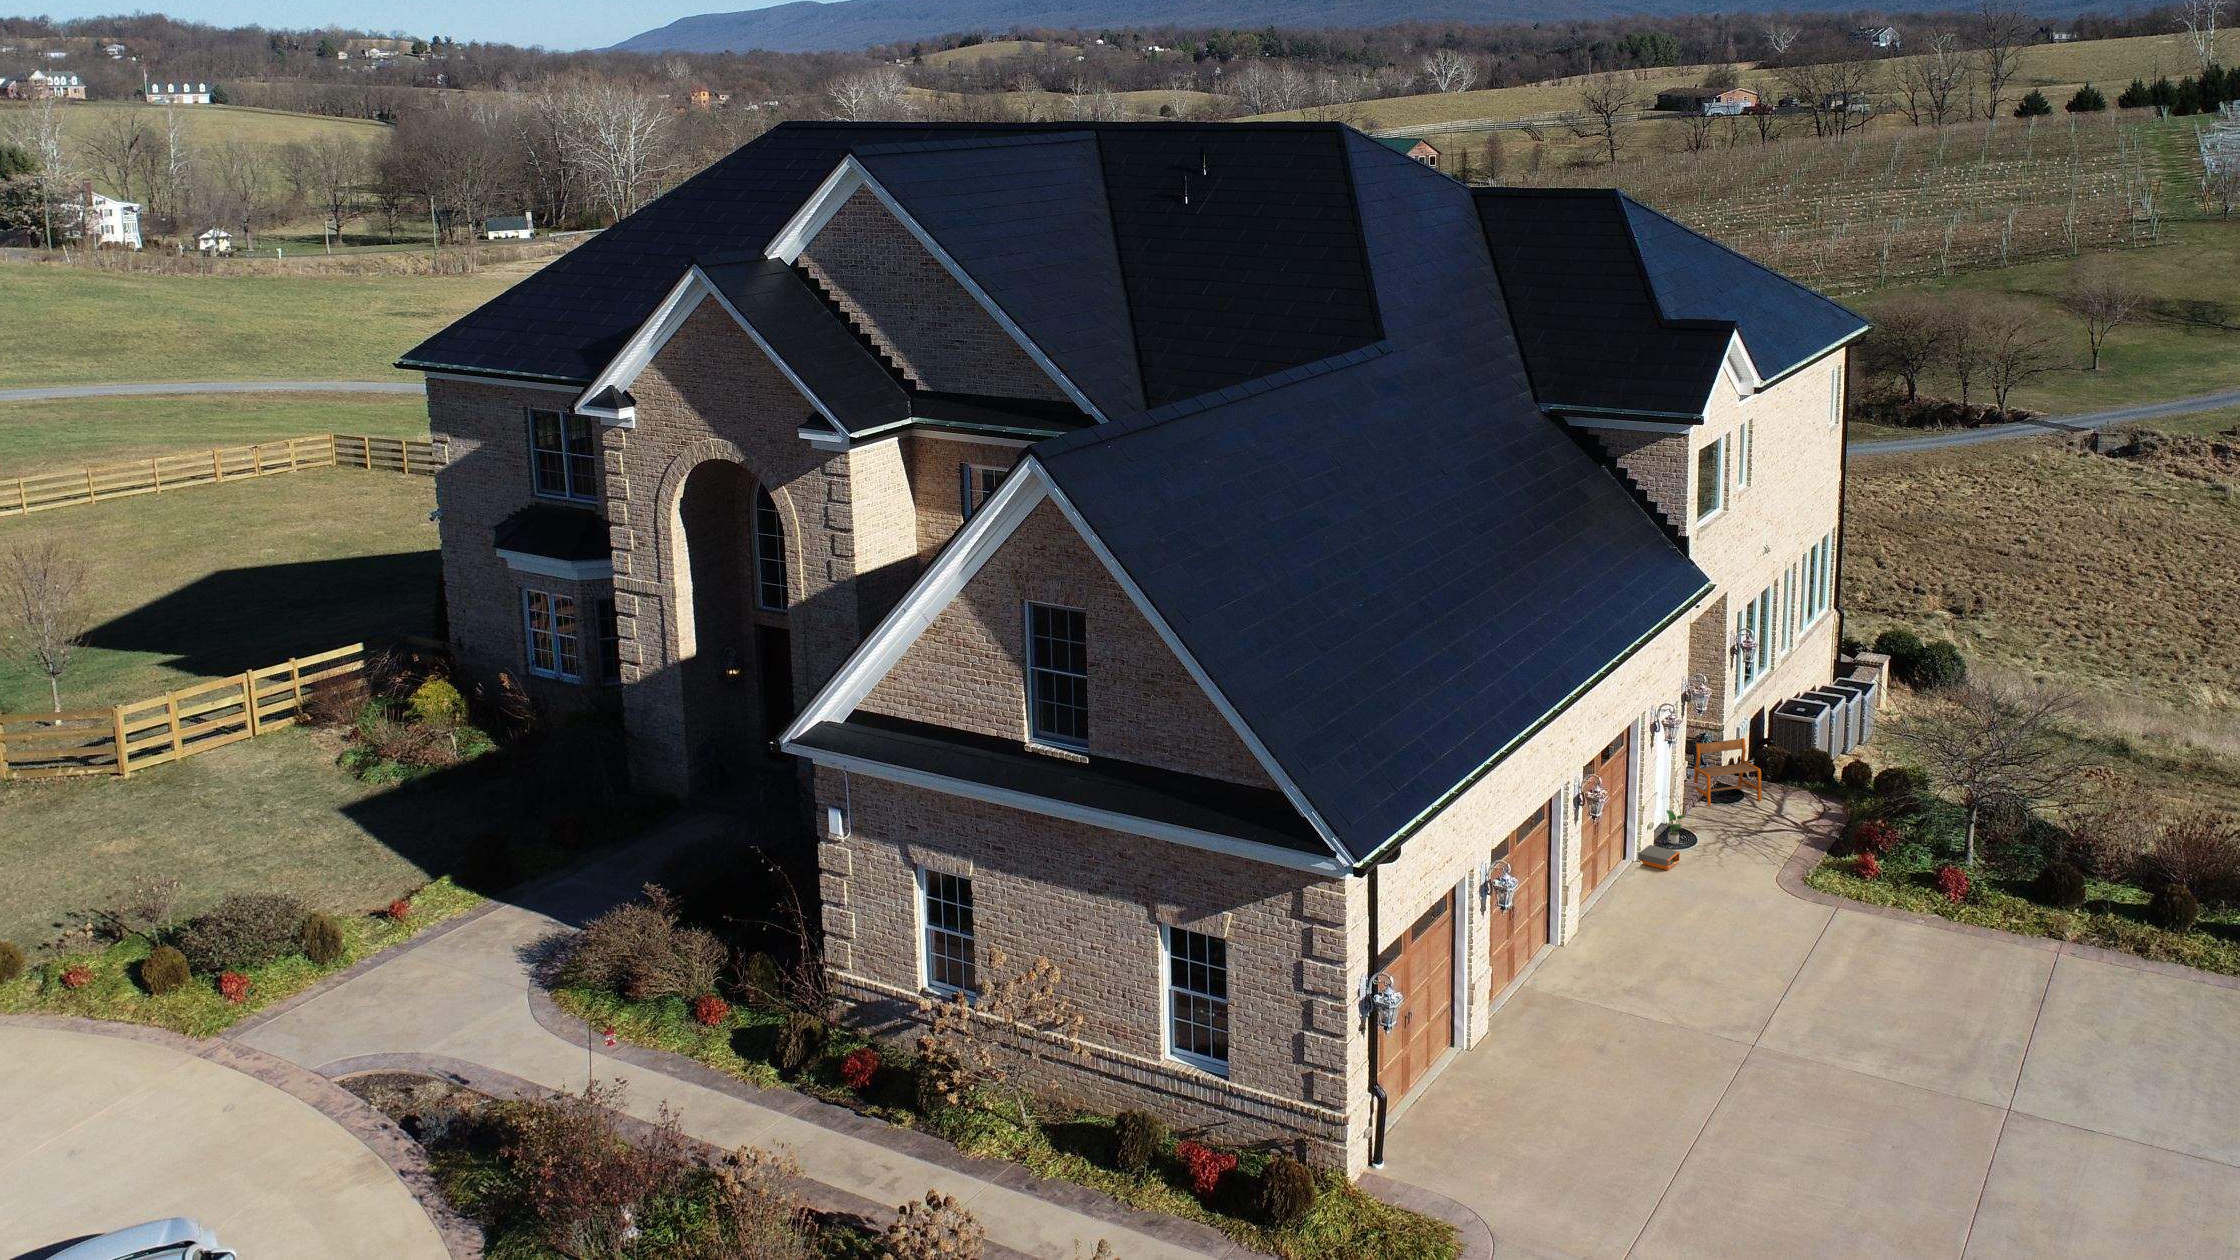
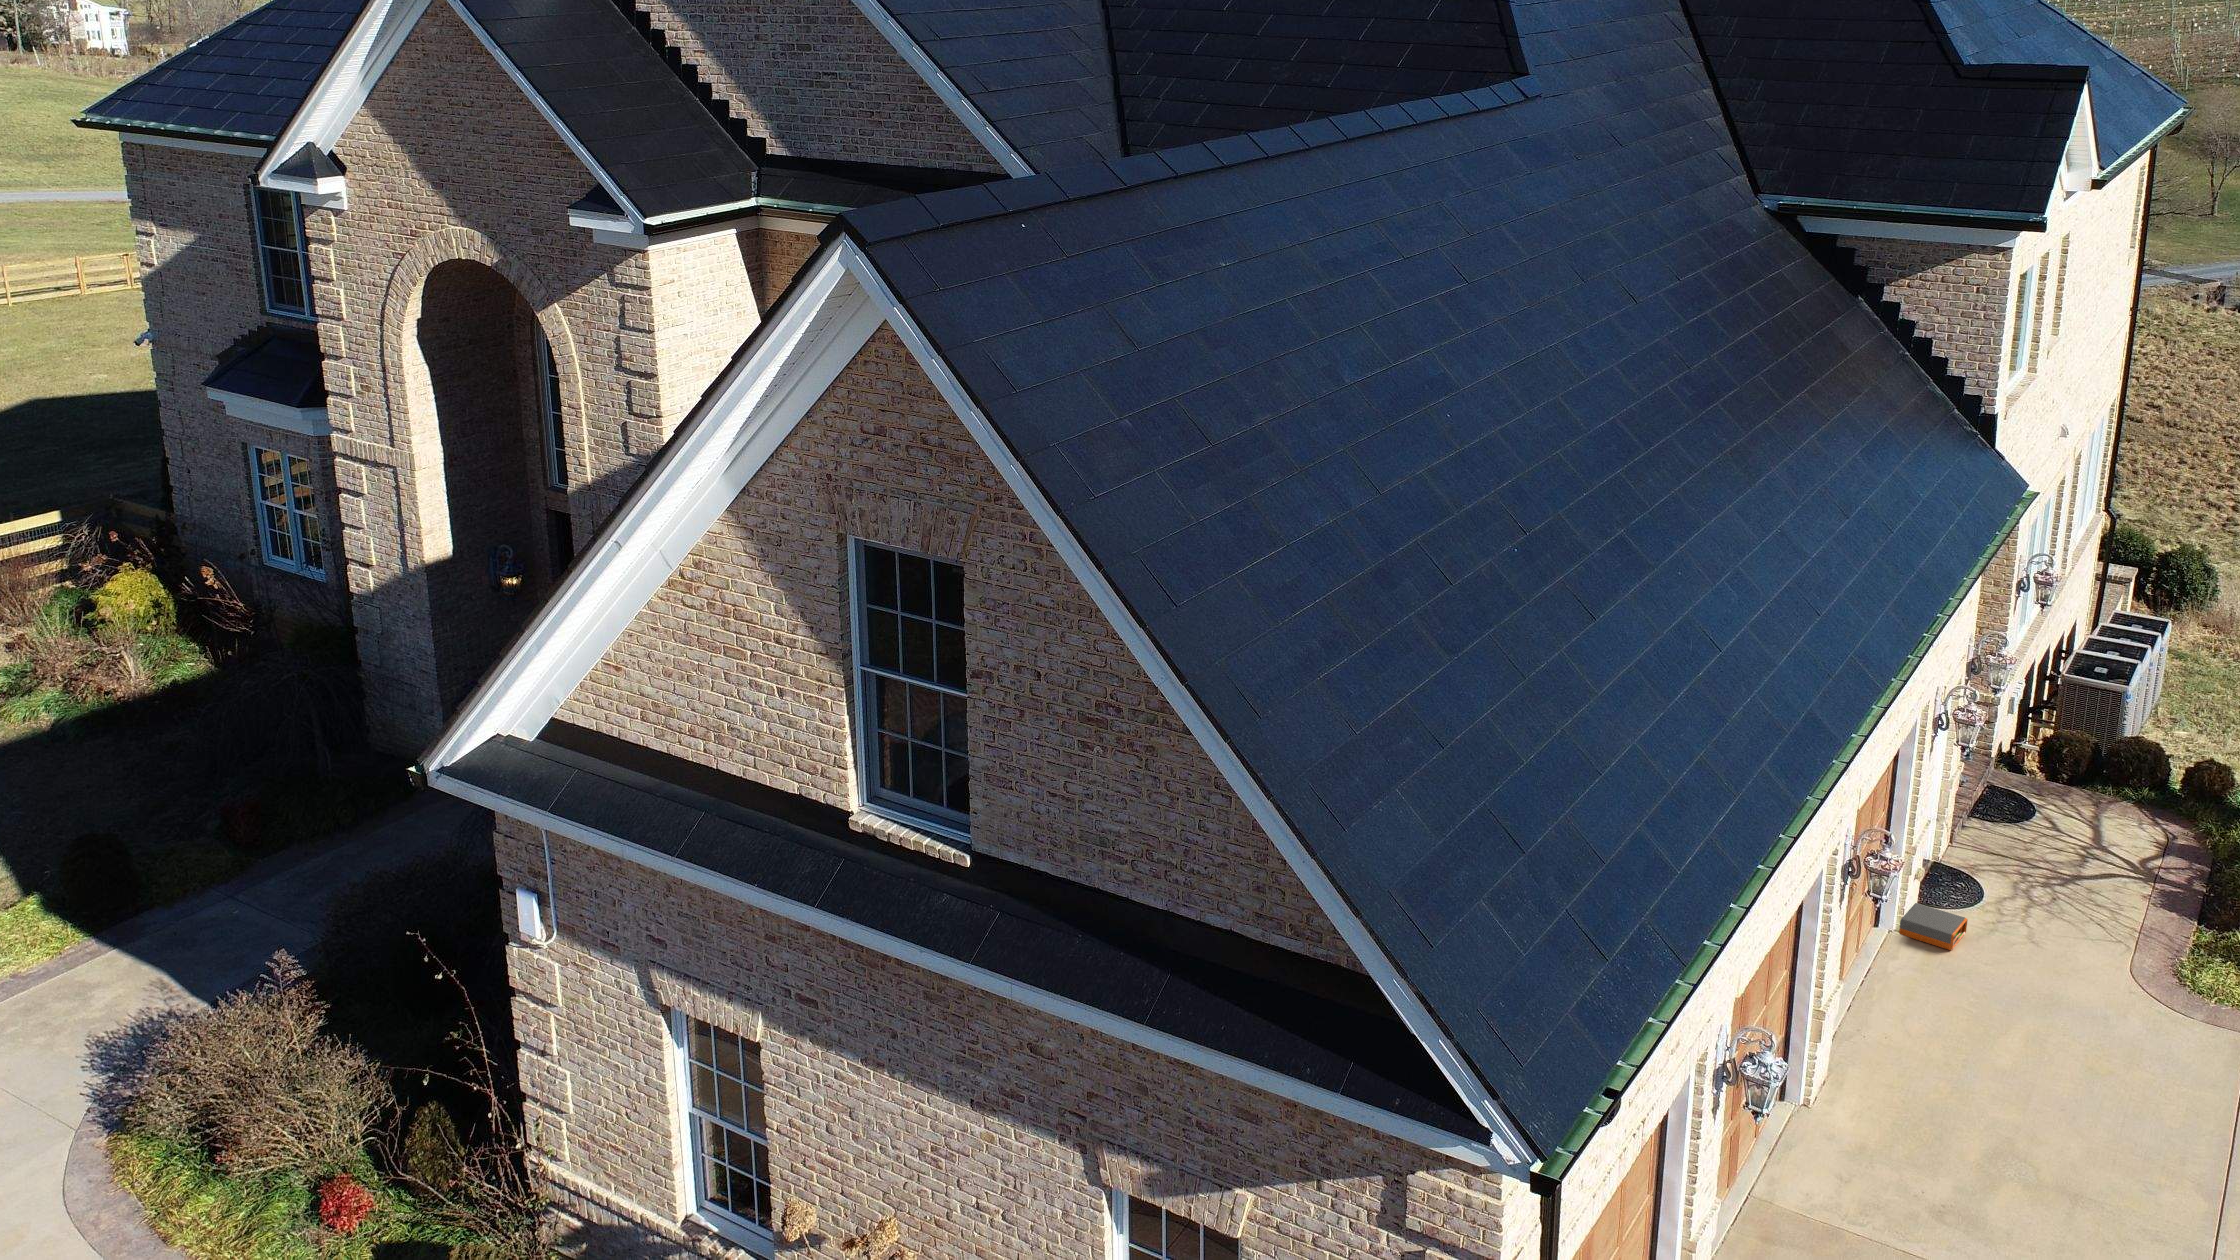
bench: present [1694,738,1761,806] -> none [1952,720,2065,826]
potted plant: present [1666,810,1687,844] -> none [1933,843,1974,896]

